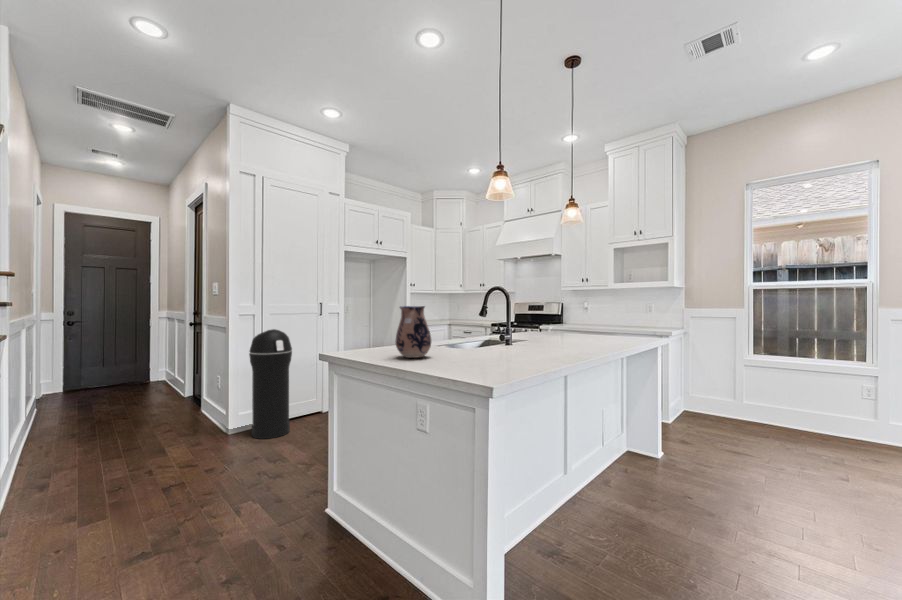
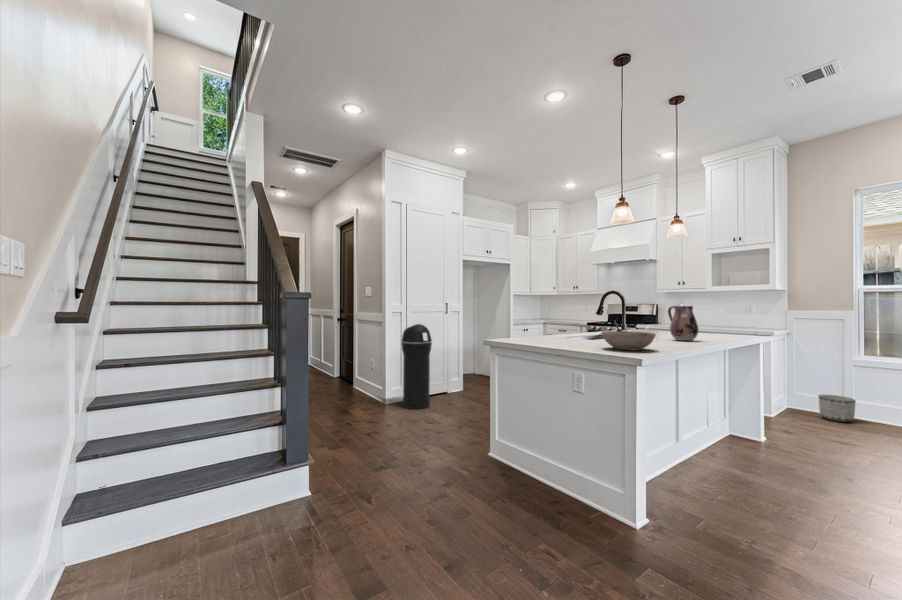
ceramic pitcher: present [395,306,431,358] -> present [668,306,698,341]
bowl: none [460,340,527,368] -> present [602,331,656,350]
planter: none [712,396,746,425] -> present [818,395,856,422]

